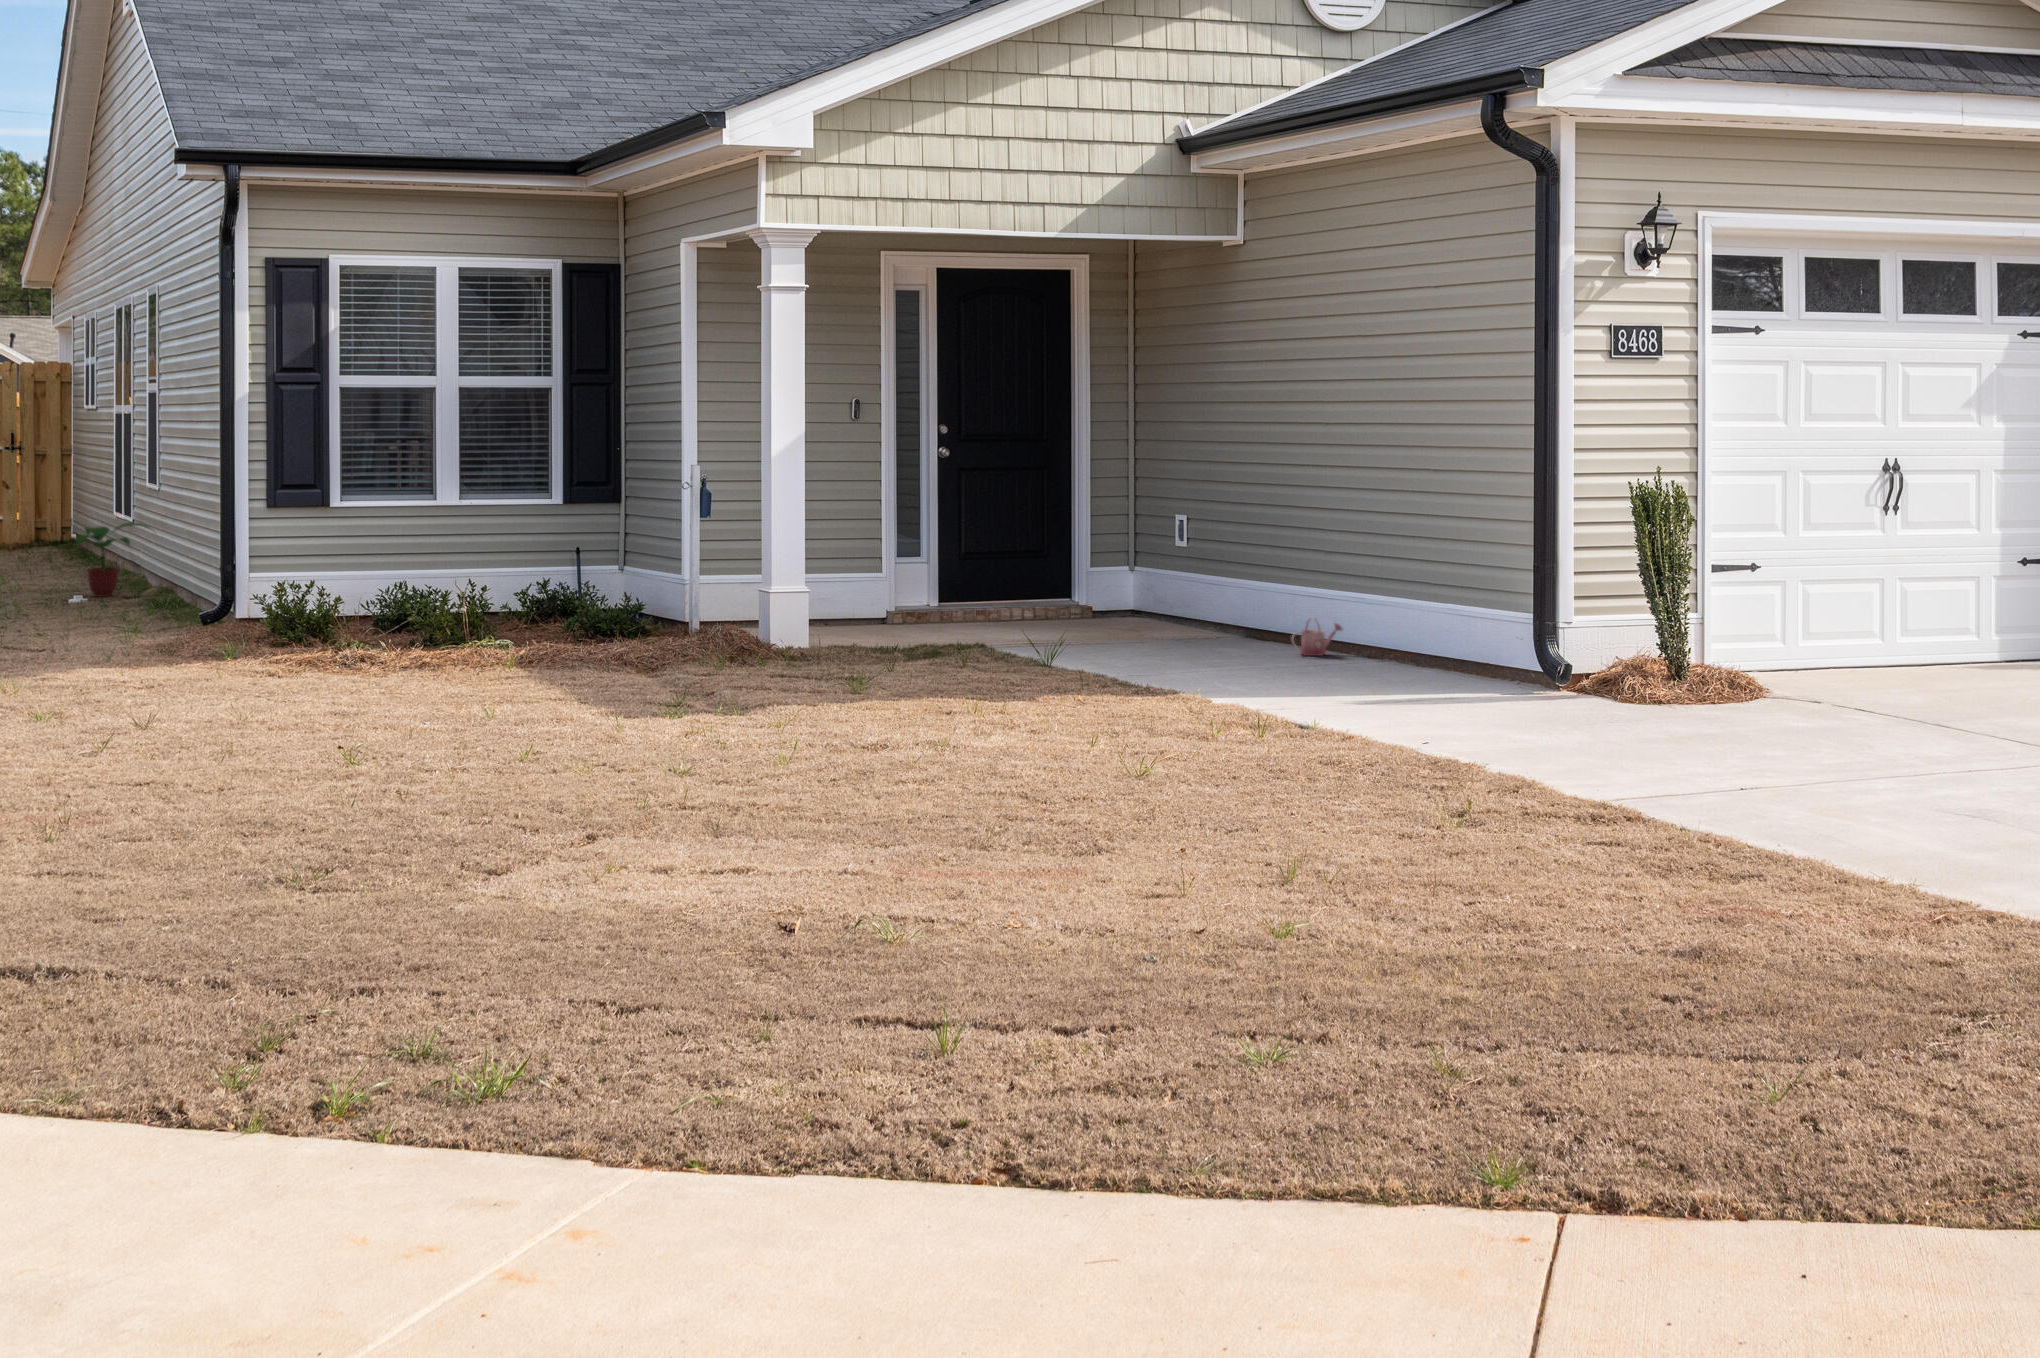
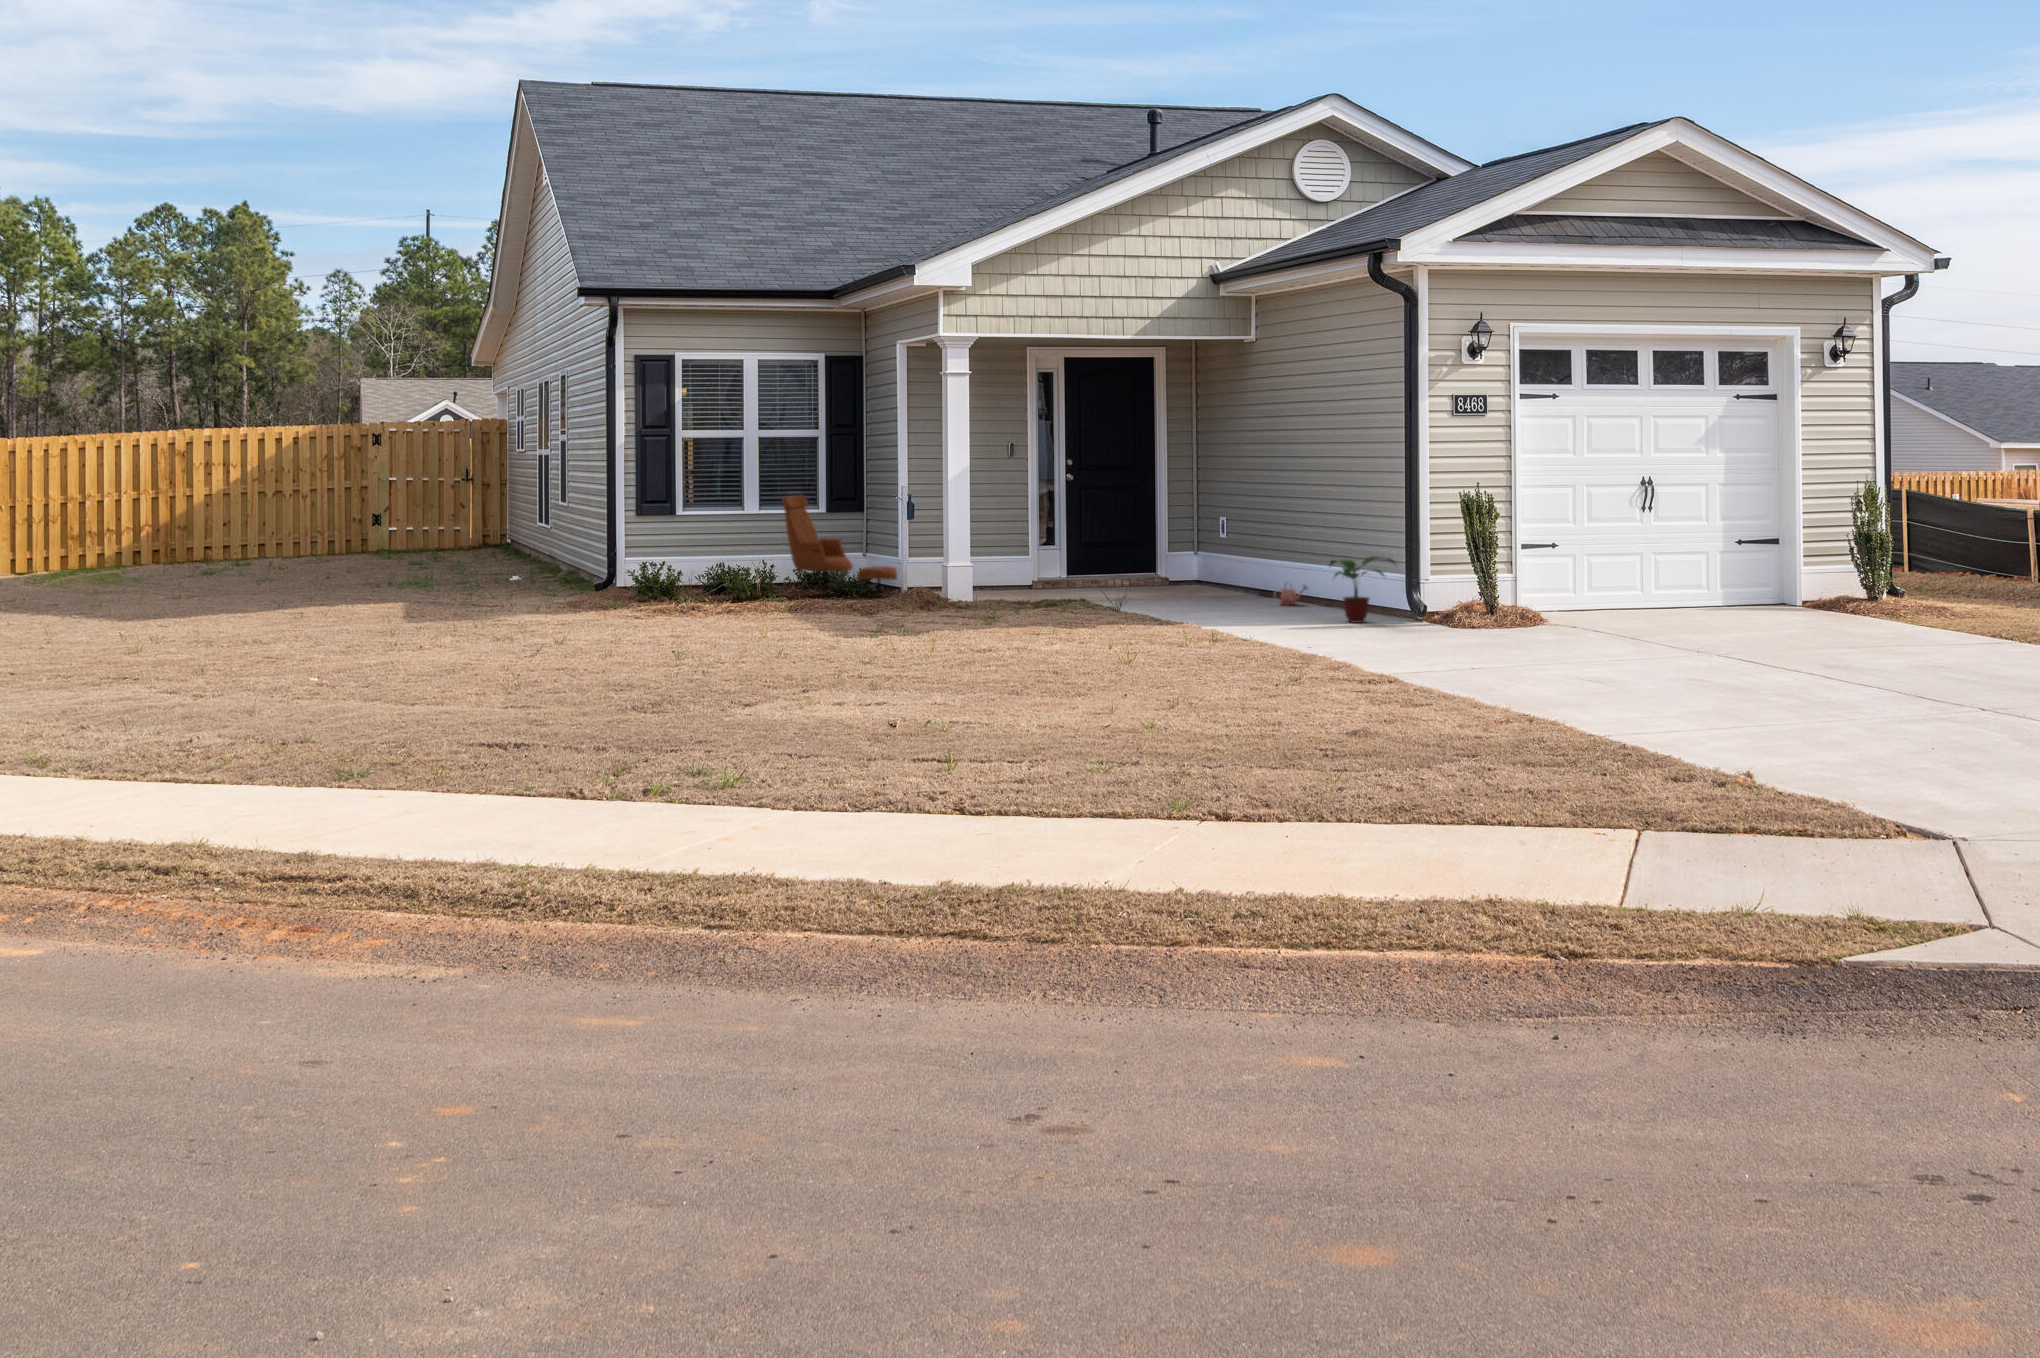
lounge chair: none [500,478,688,641] -> present [782,495,897,596]
potted plant: present [75,522,150,597] -> present [1330,556,1395,623]

